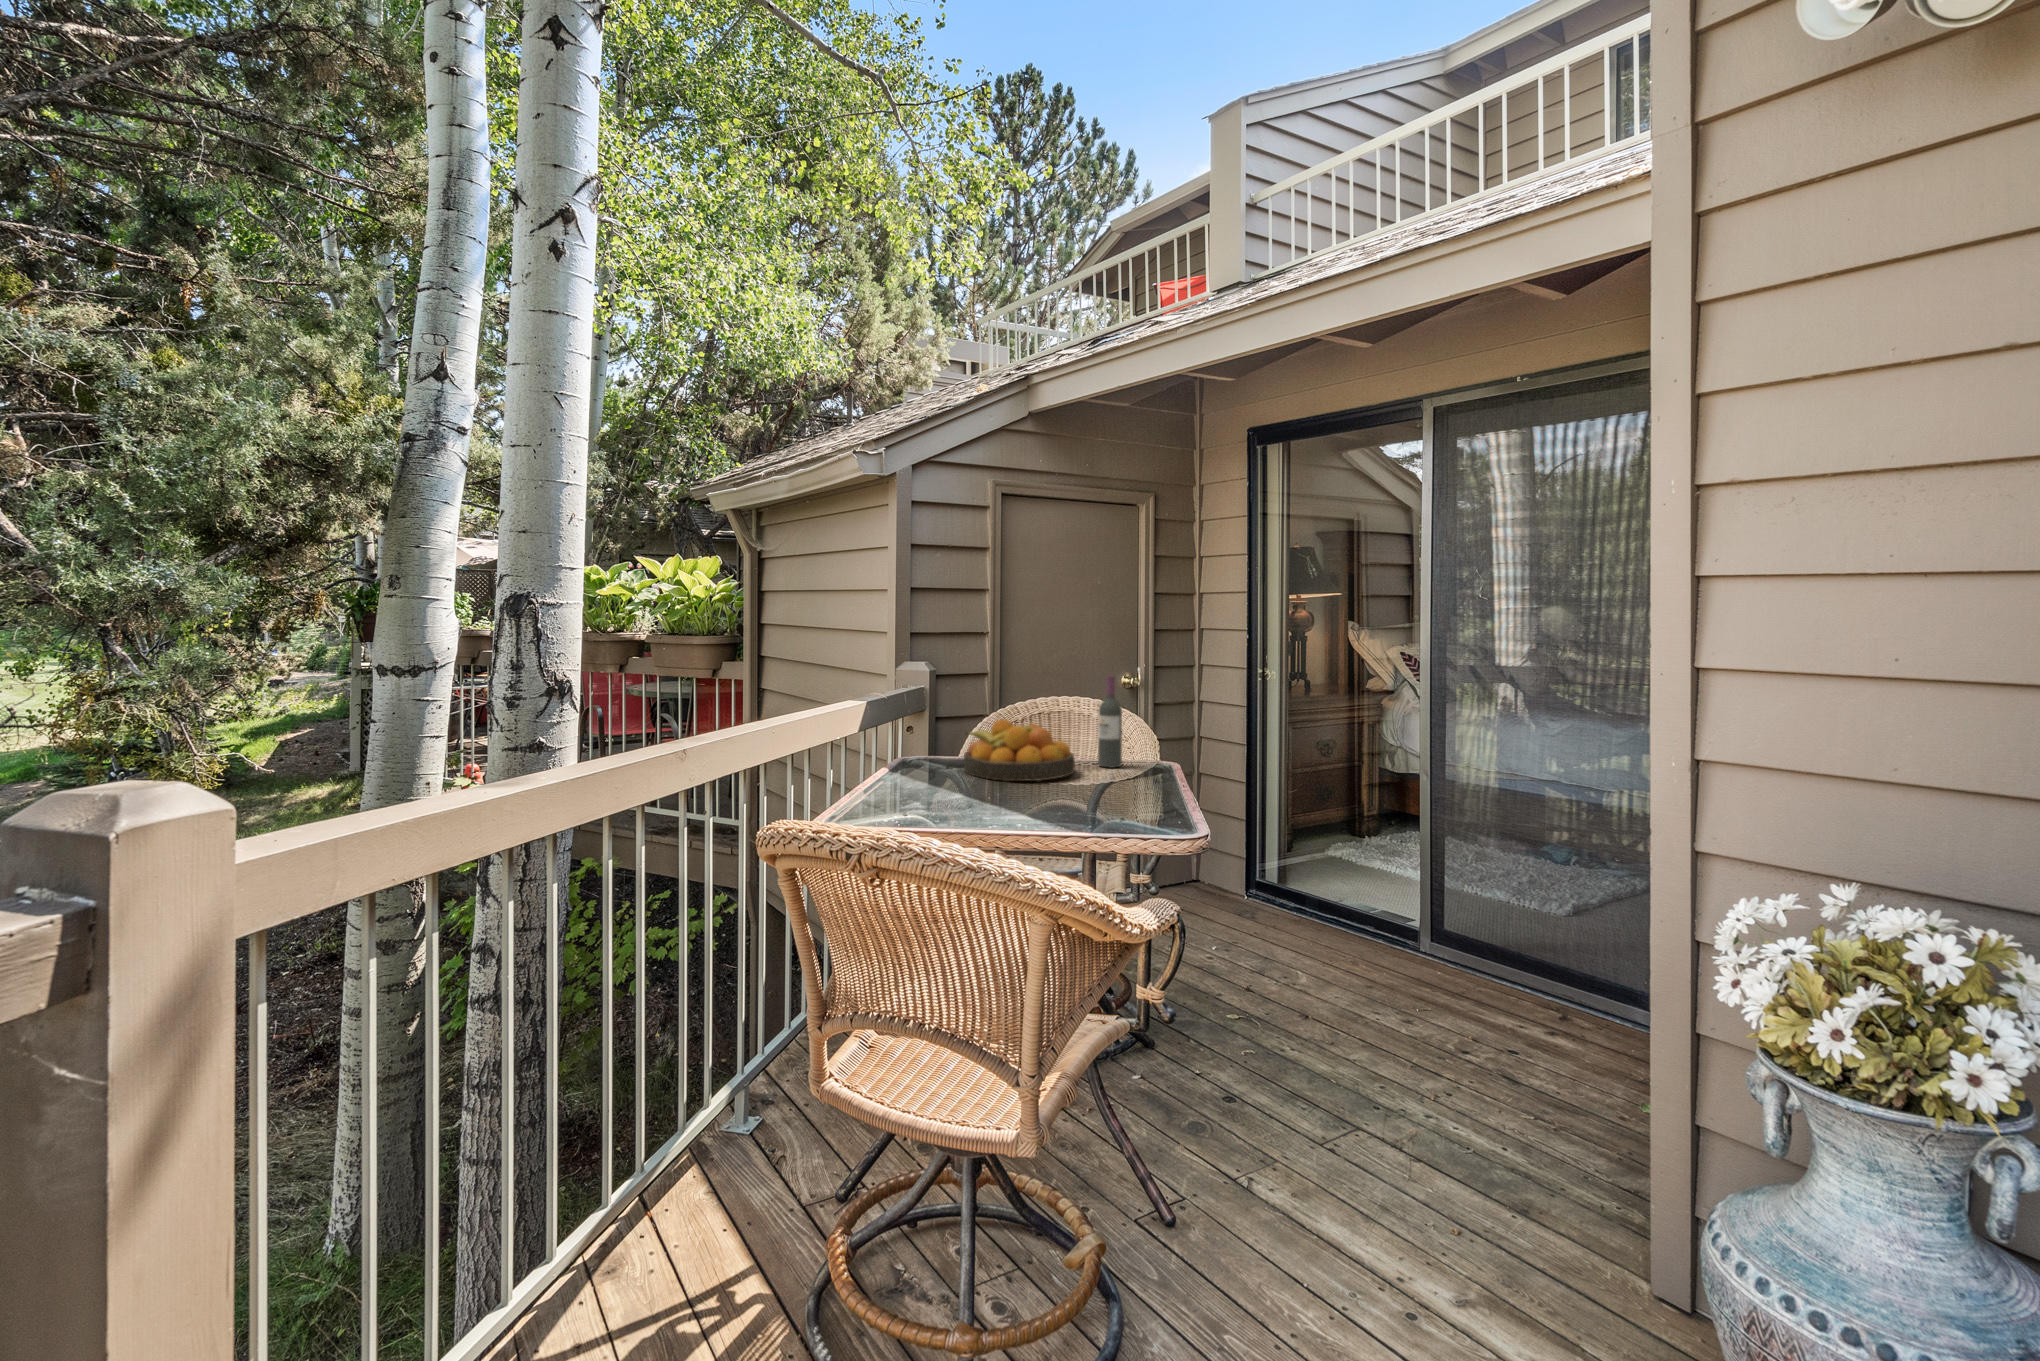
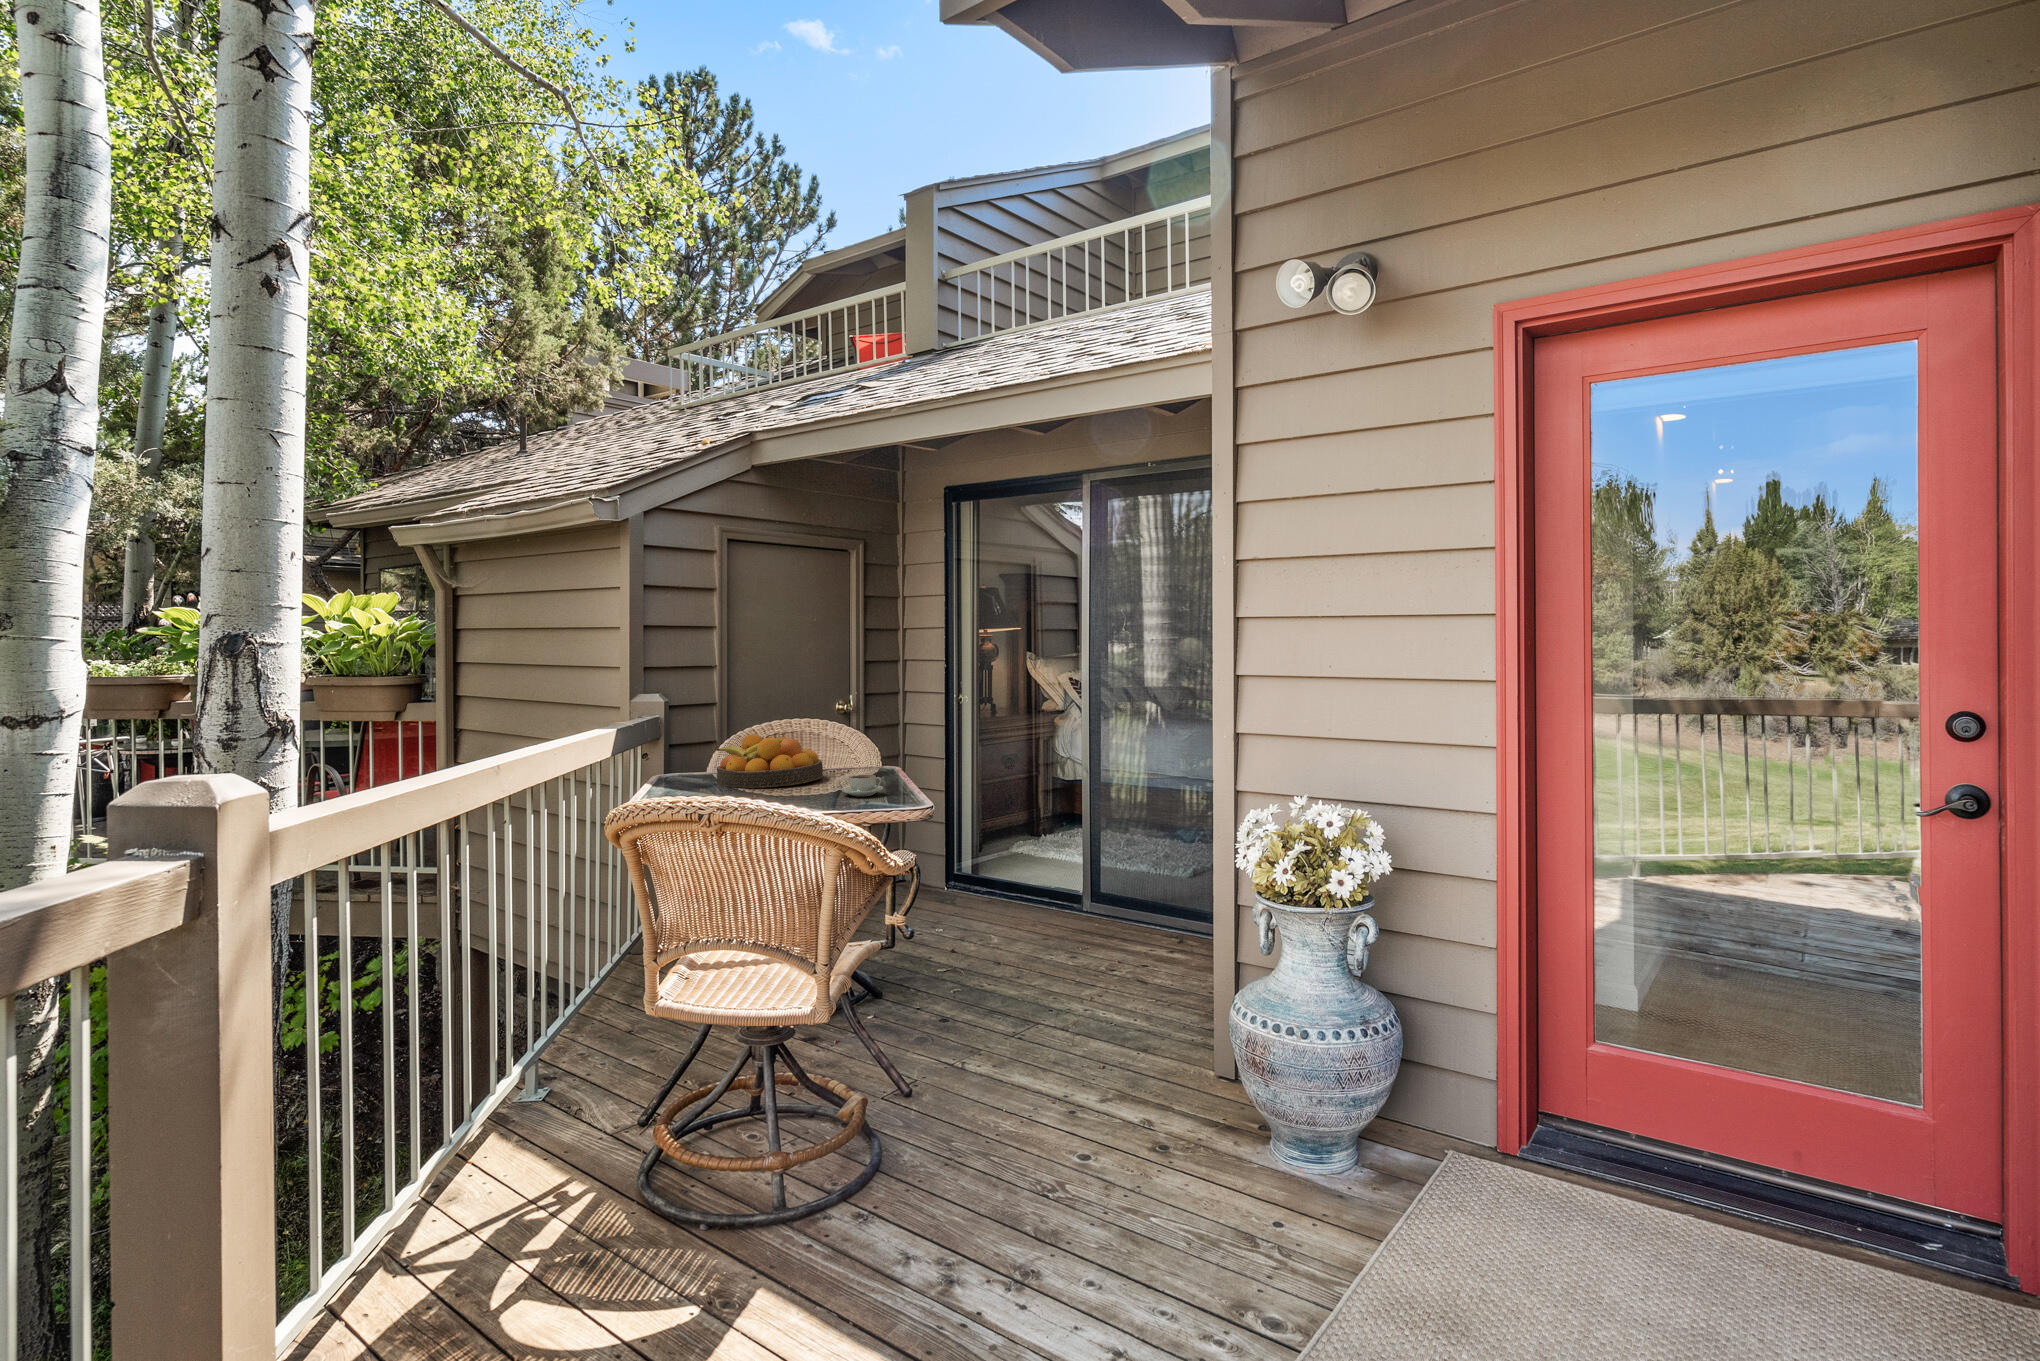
wine bottle: present [1098,676,1122,768] -> none [840,689,863,771]
coffee cup: none [1088,779,1136,805] -> present [842,775,884,796]

